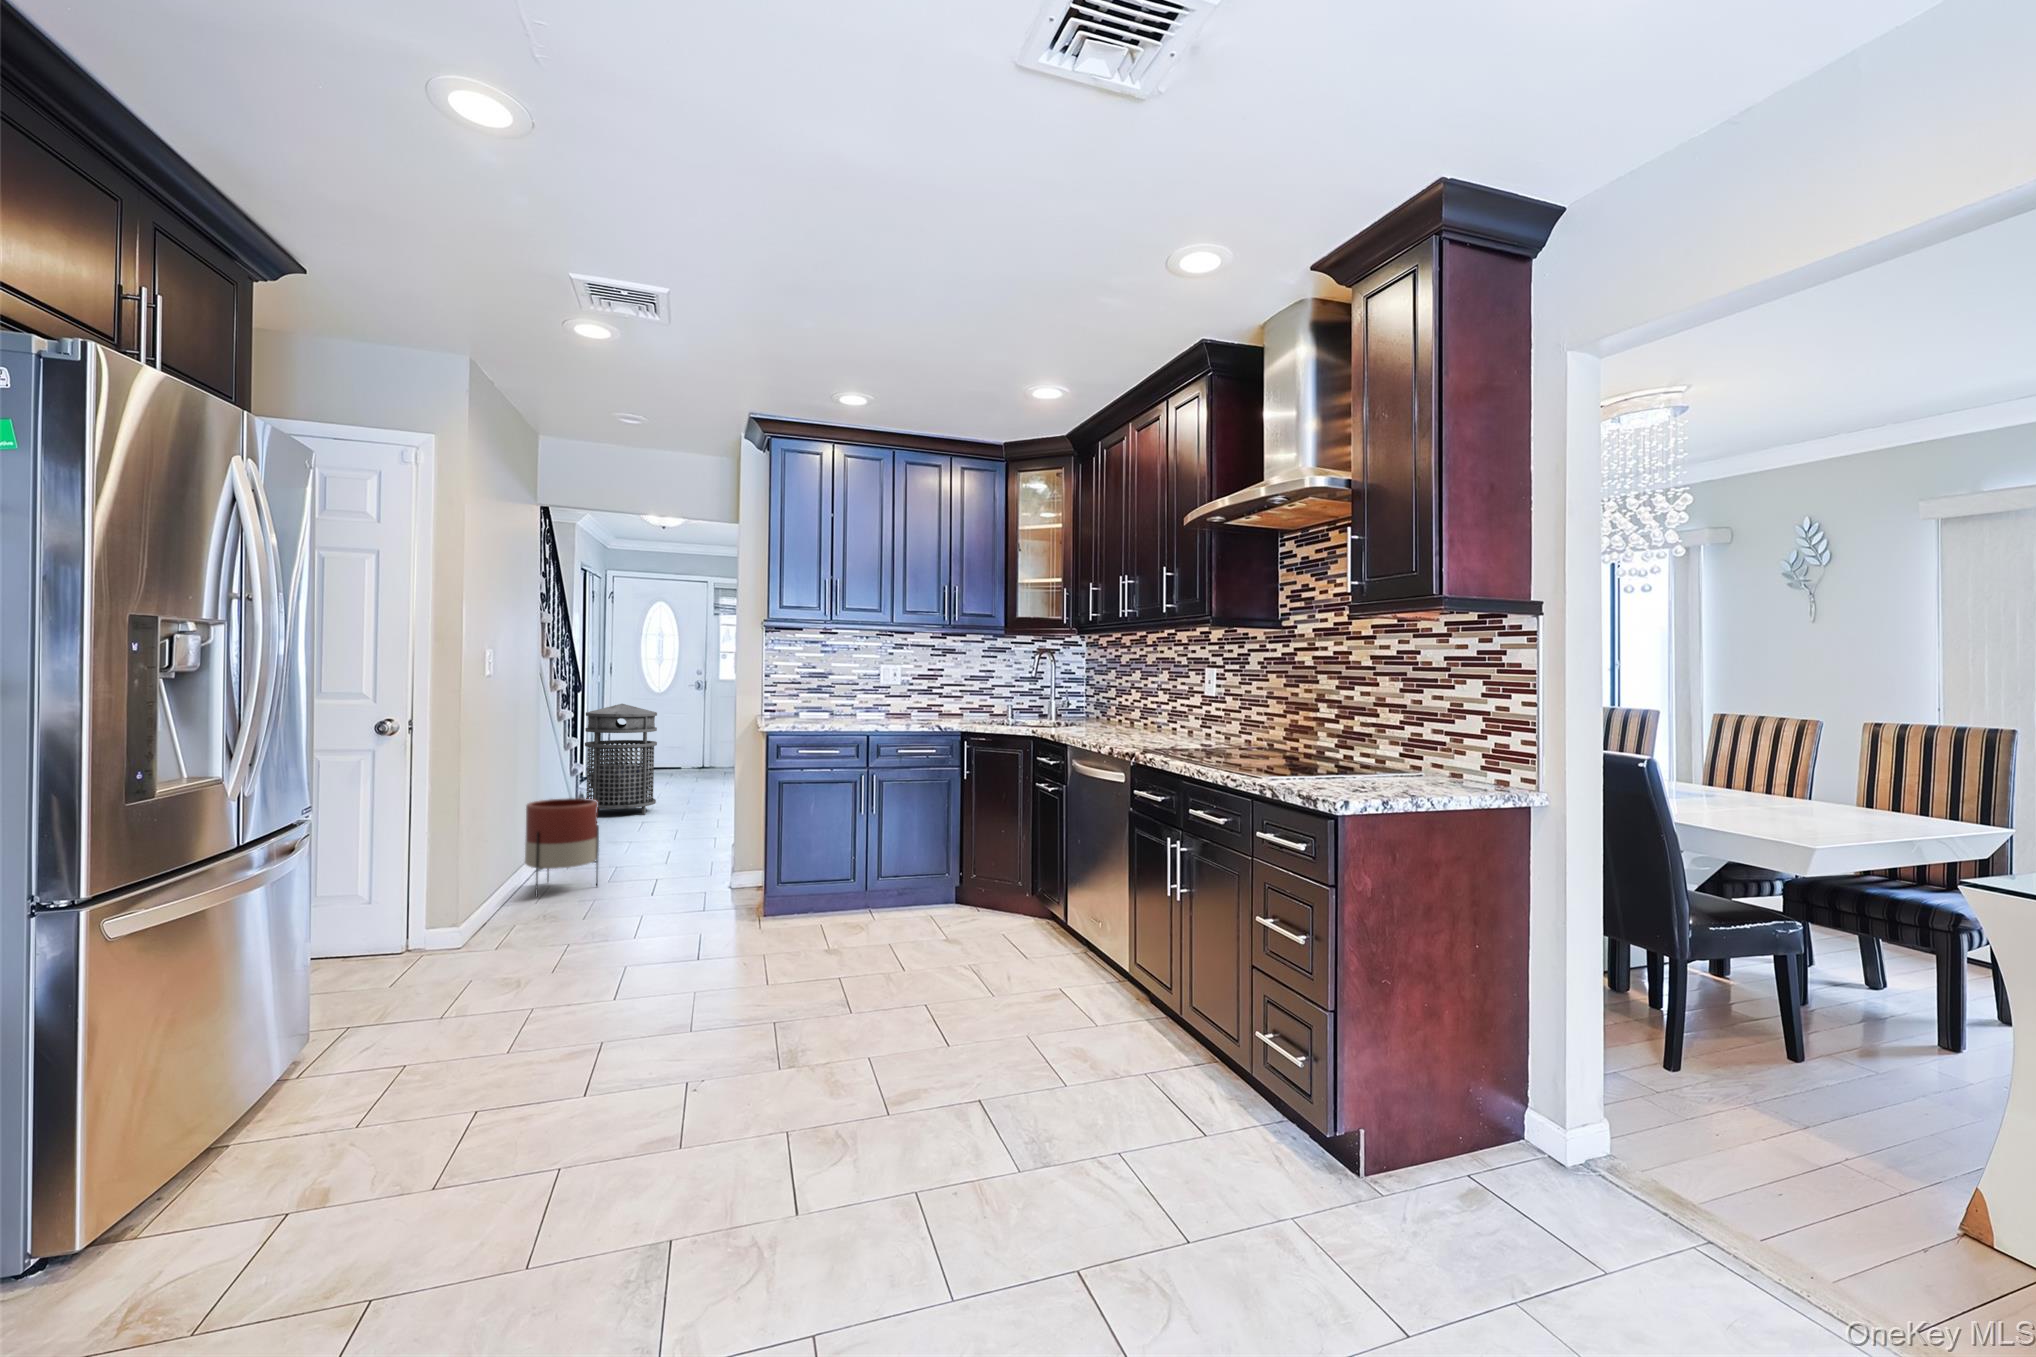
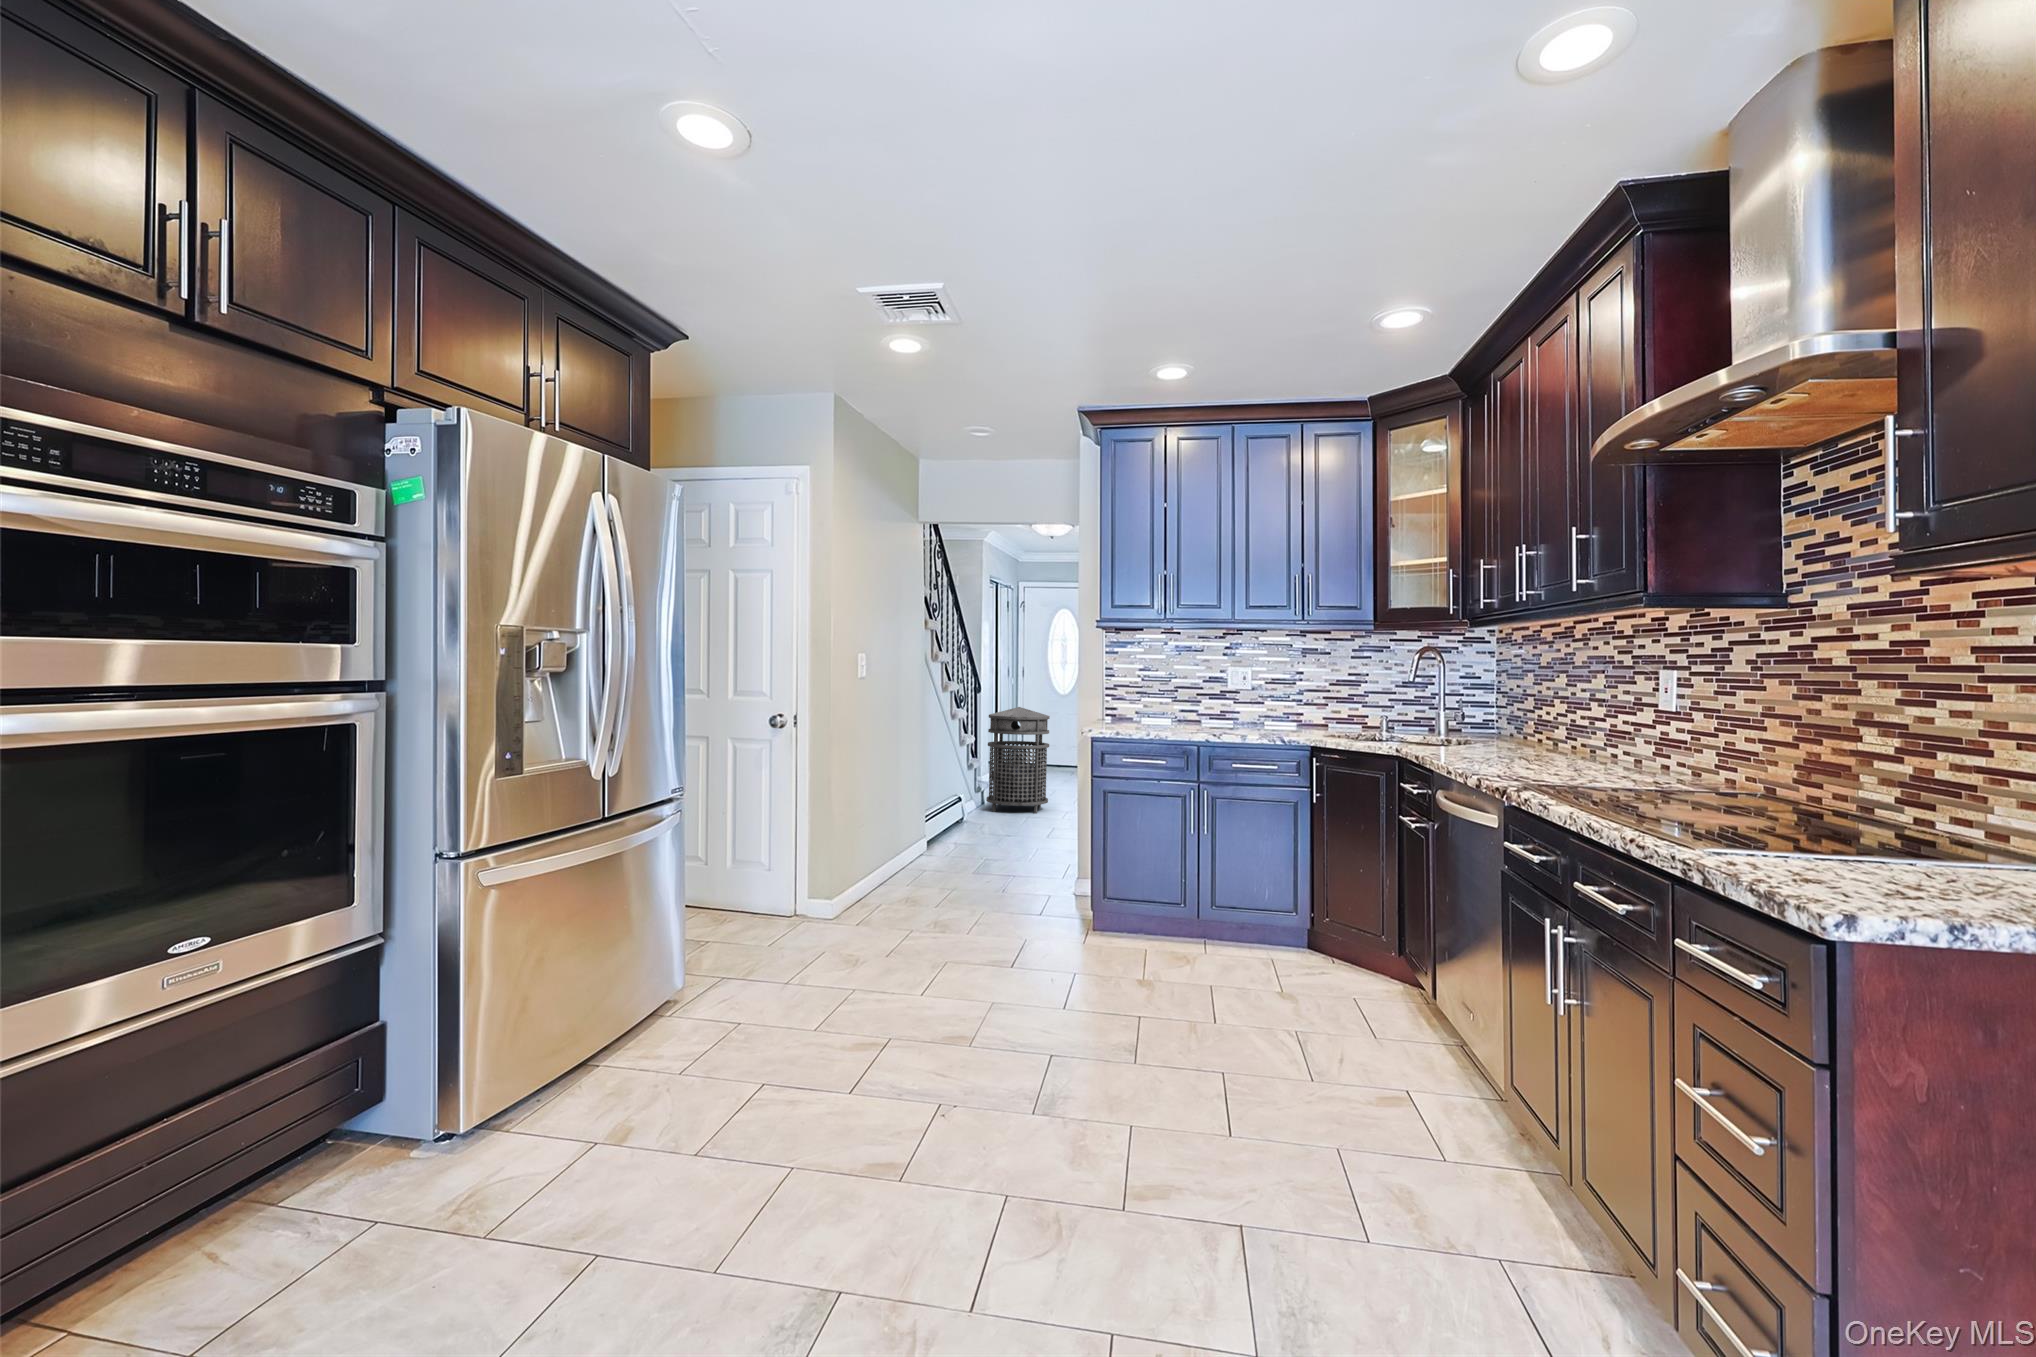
planter: present [525,798,599,896] -> none [897,794,958,884]

